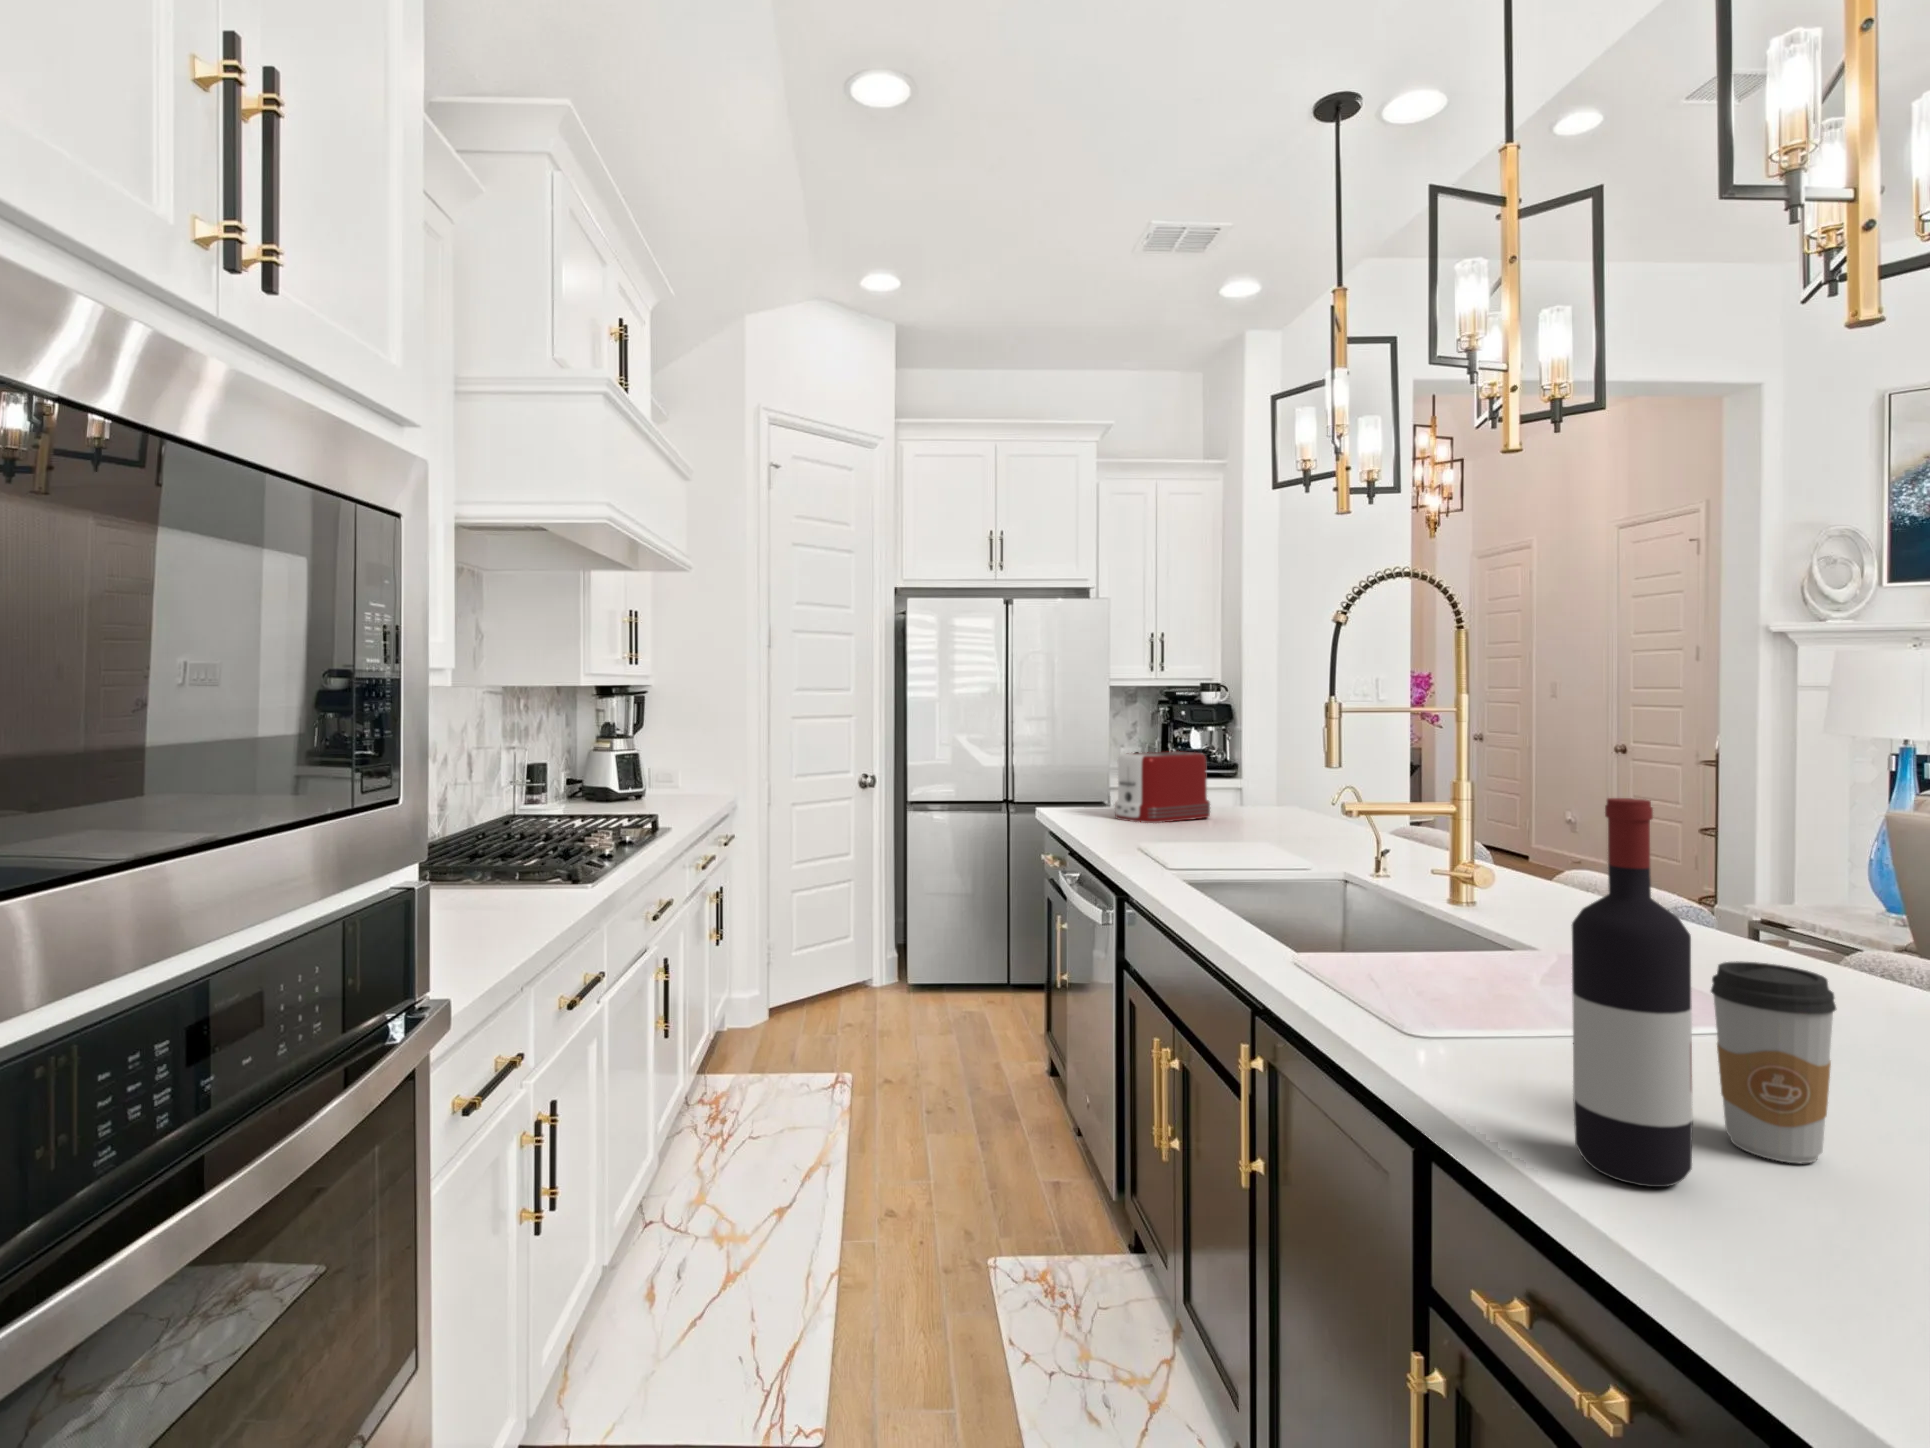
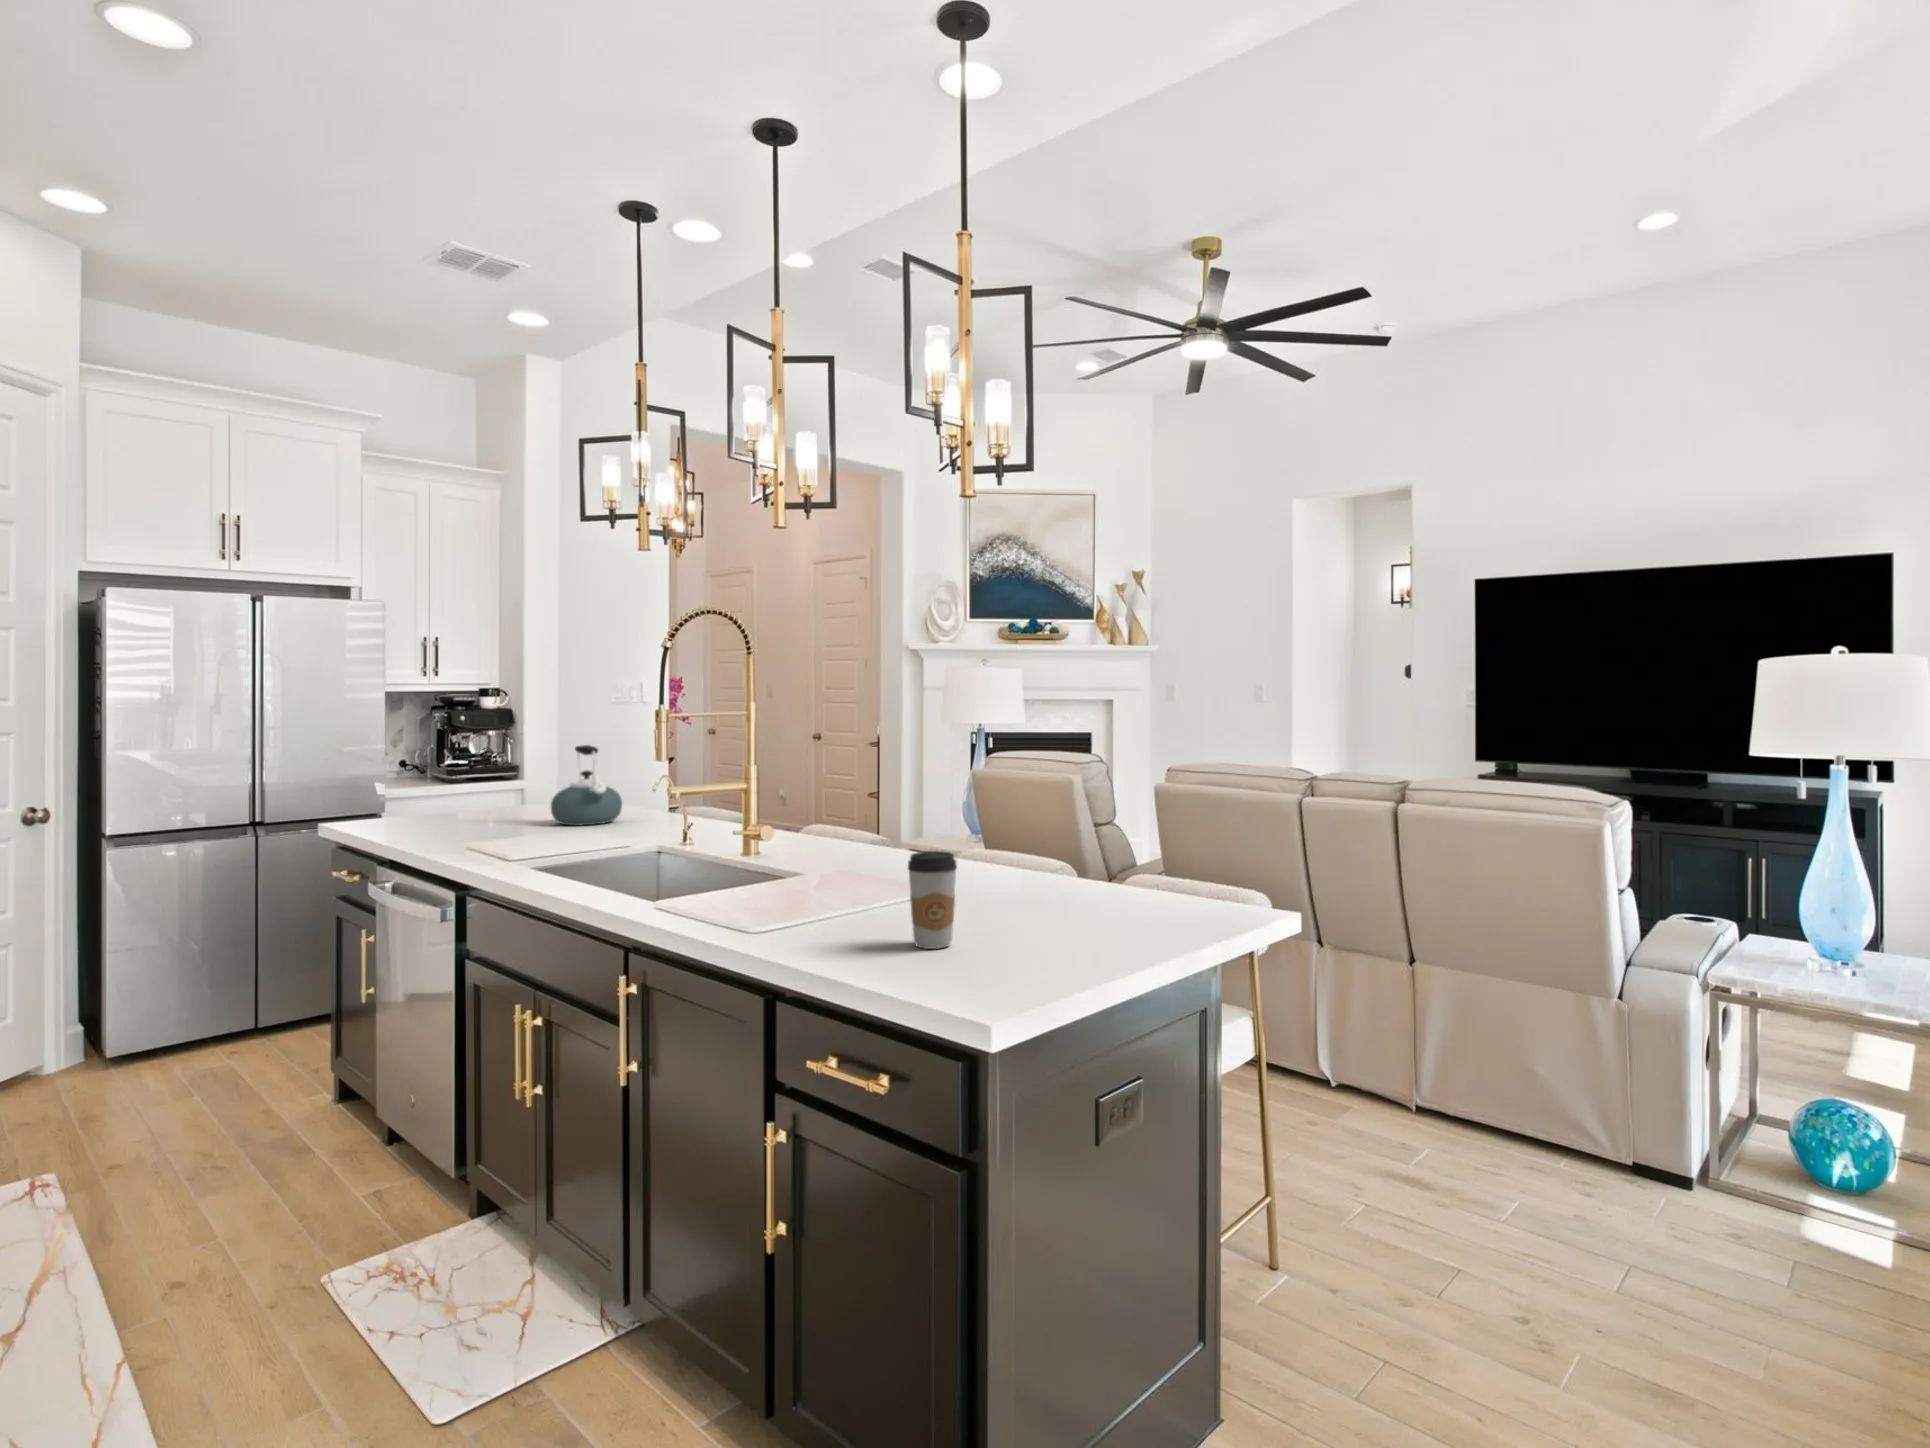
kettle: none [1237,743,1317,833] -> present [551,745,622,826]
toaster: present [1115,751,1210,823] -> none [420,758,519,829]
wine bottle: present [1572,798,1693,1187] -> none [850,769,902,970]

